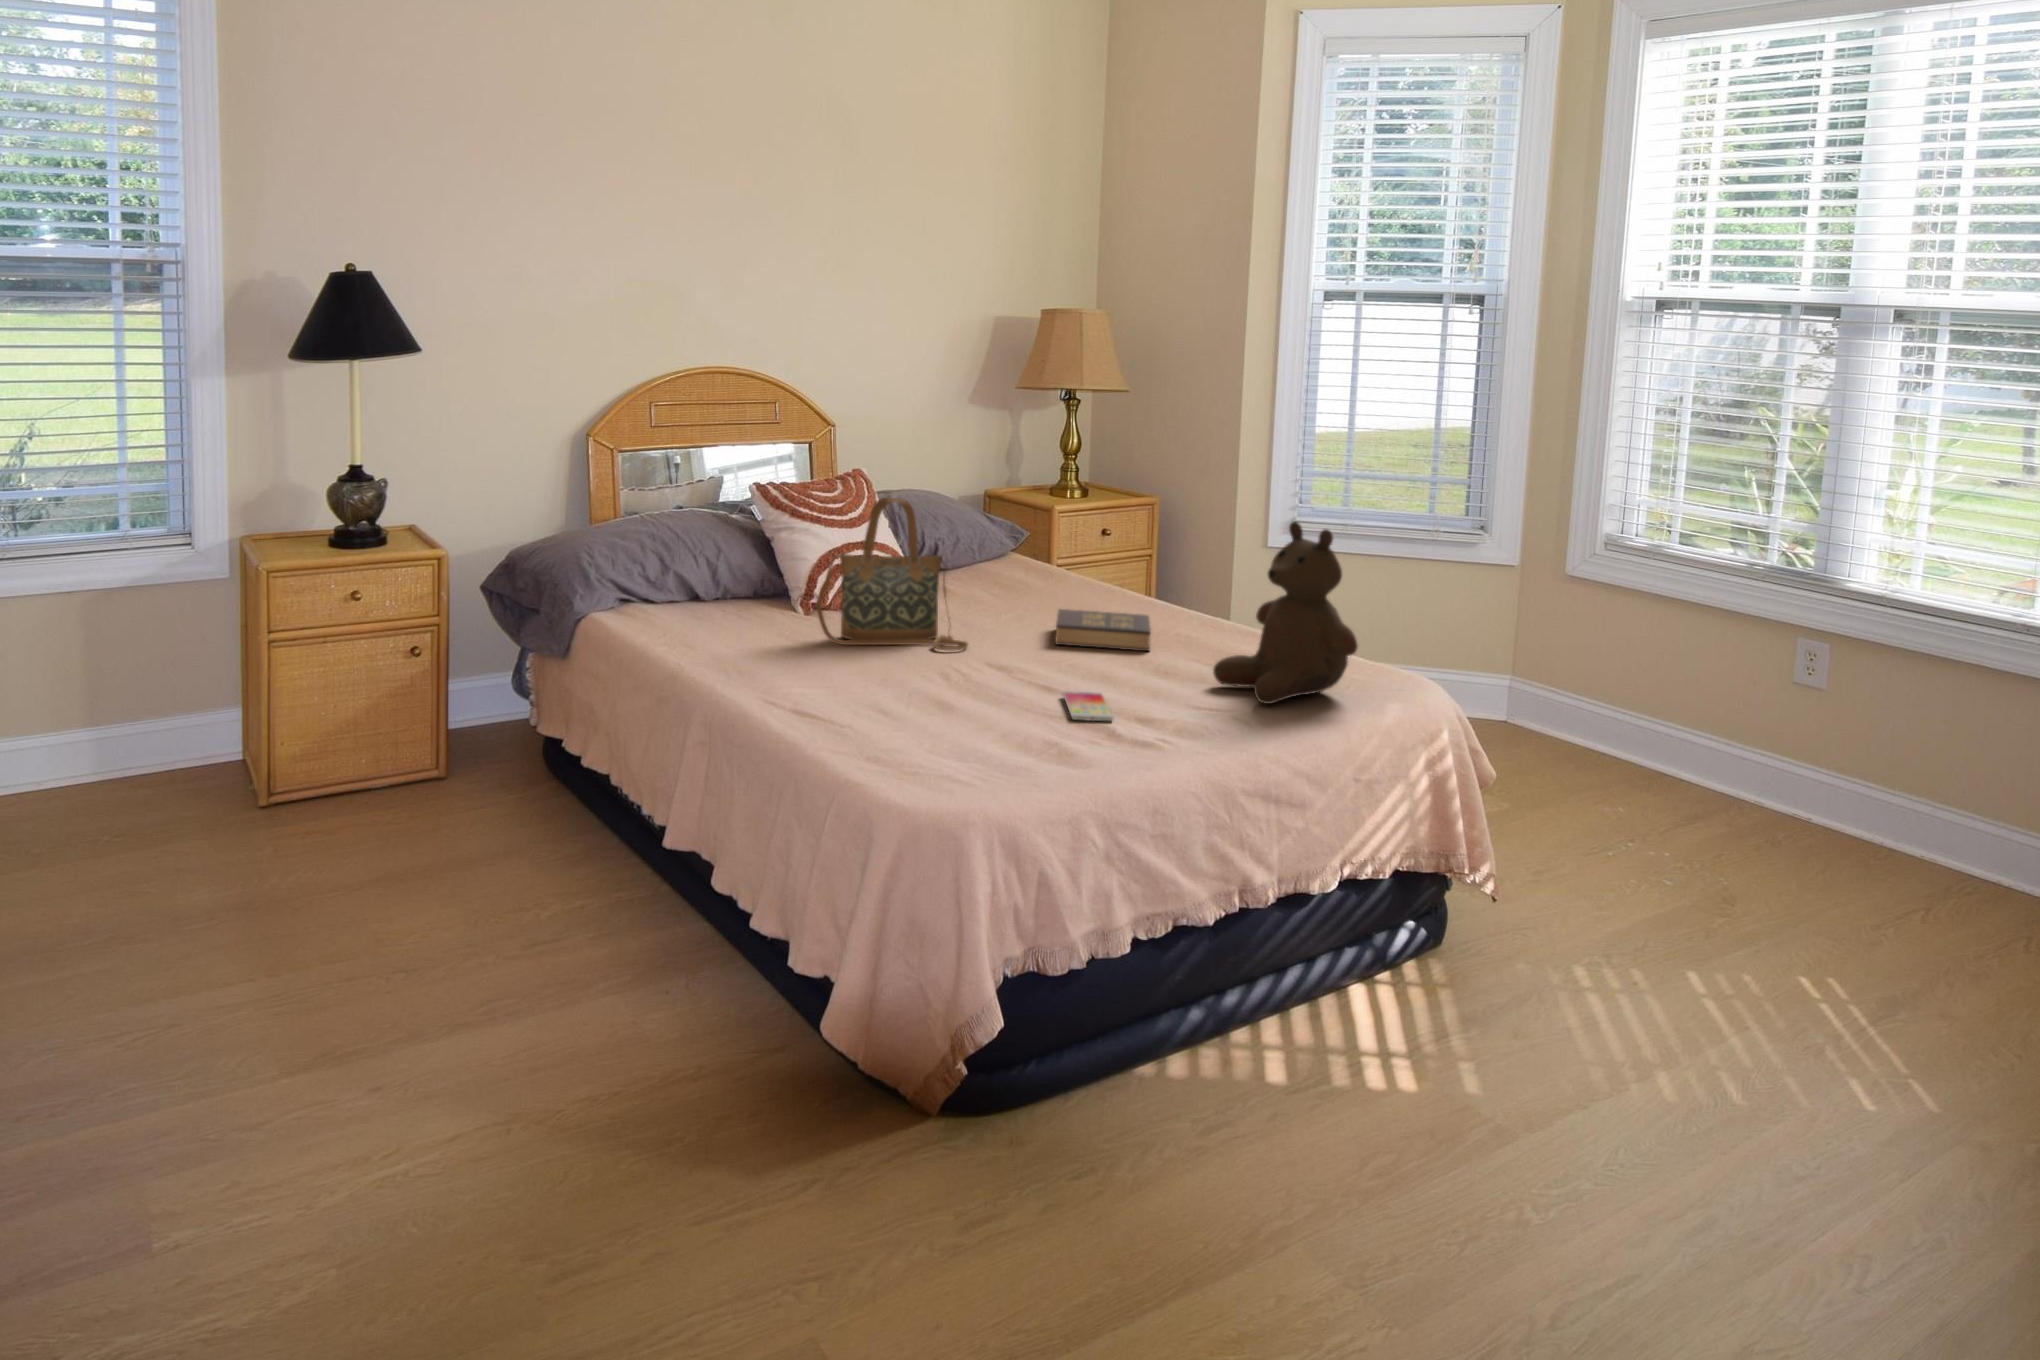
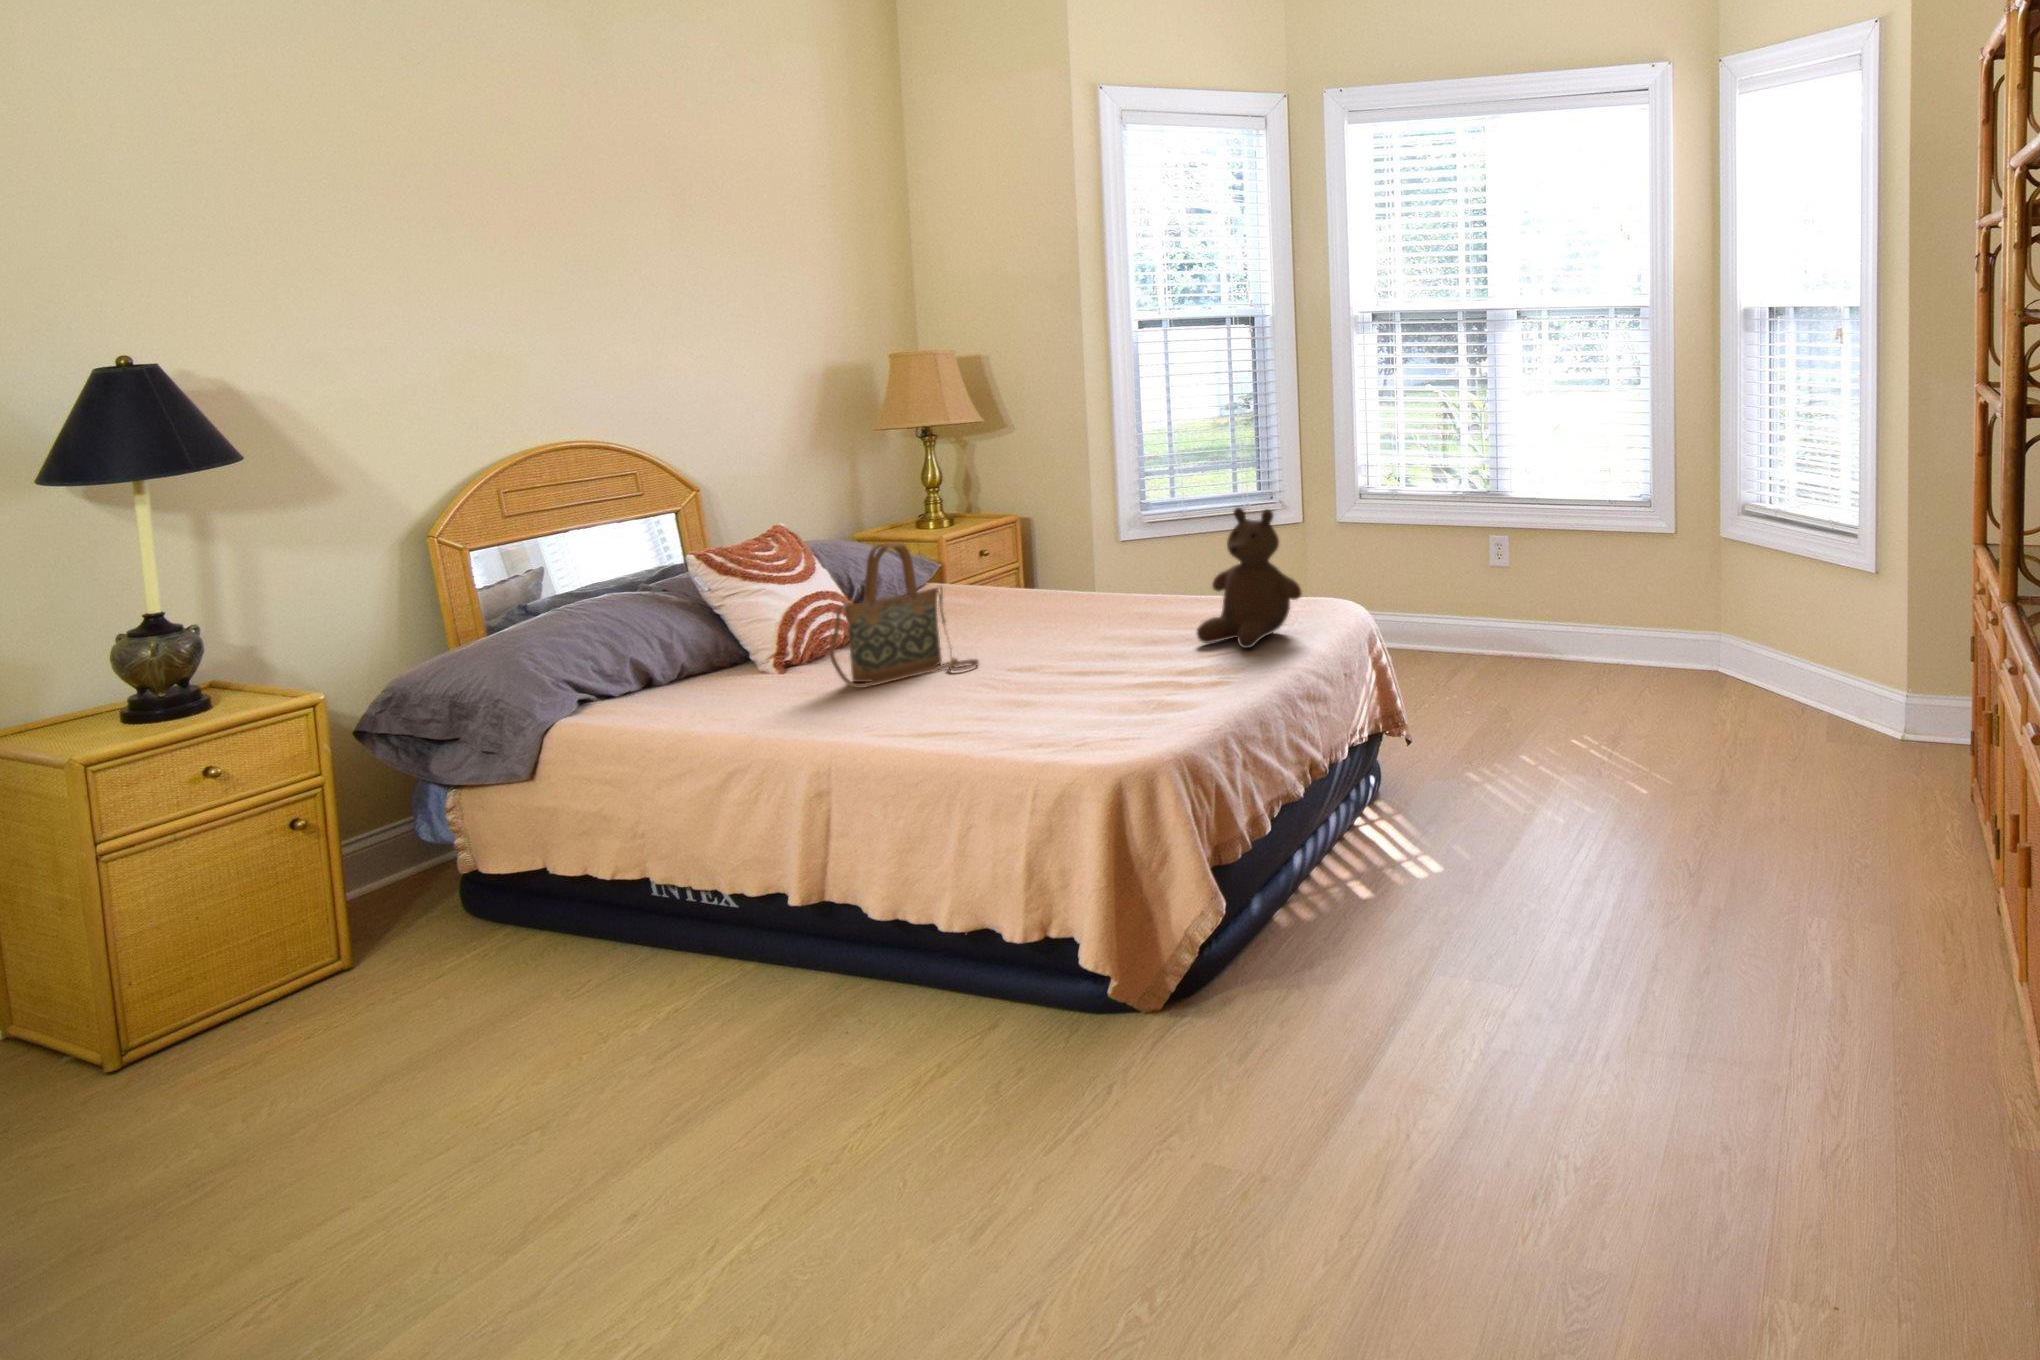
hardback book: present [1055,609,1151,651] -> none [1032,605,1125,645]
smartphone: present [1063,691,1113,721] -> none [1100,669,1159,693]

